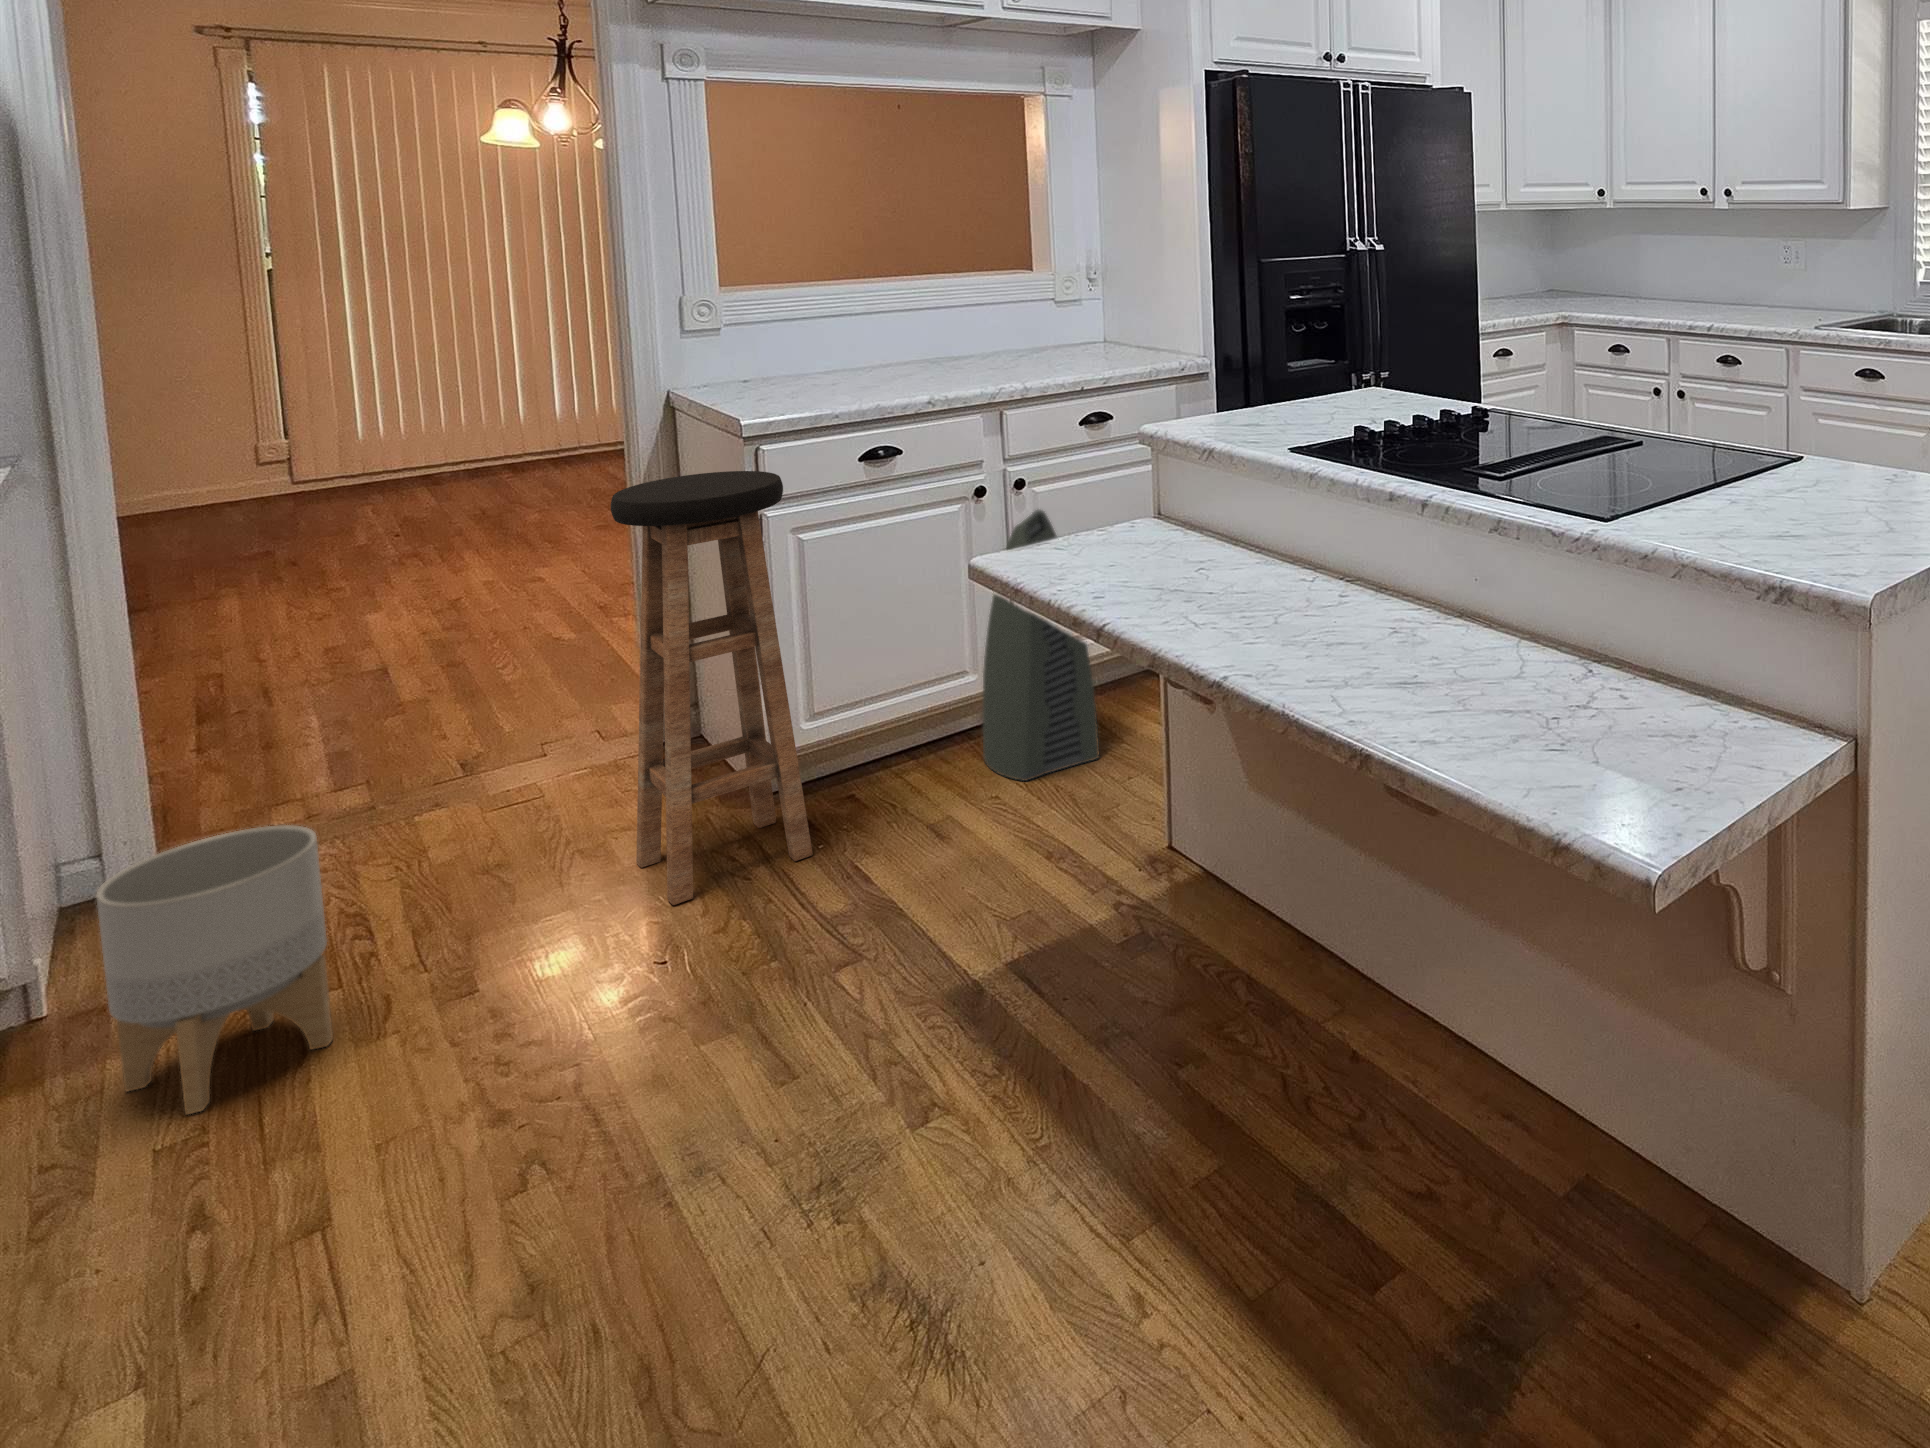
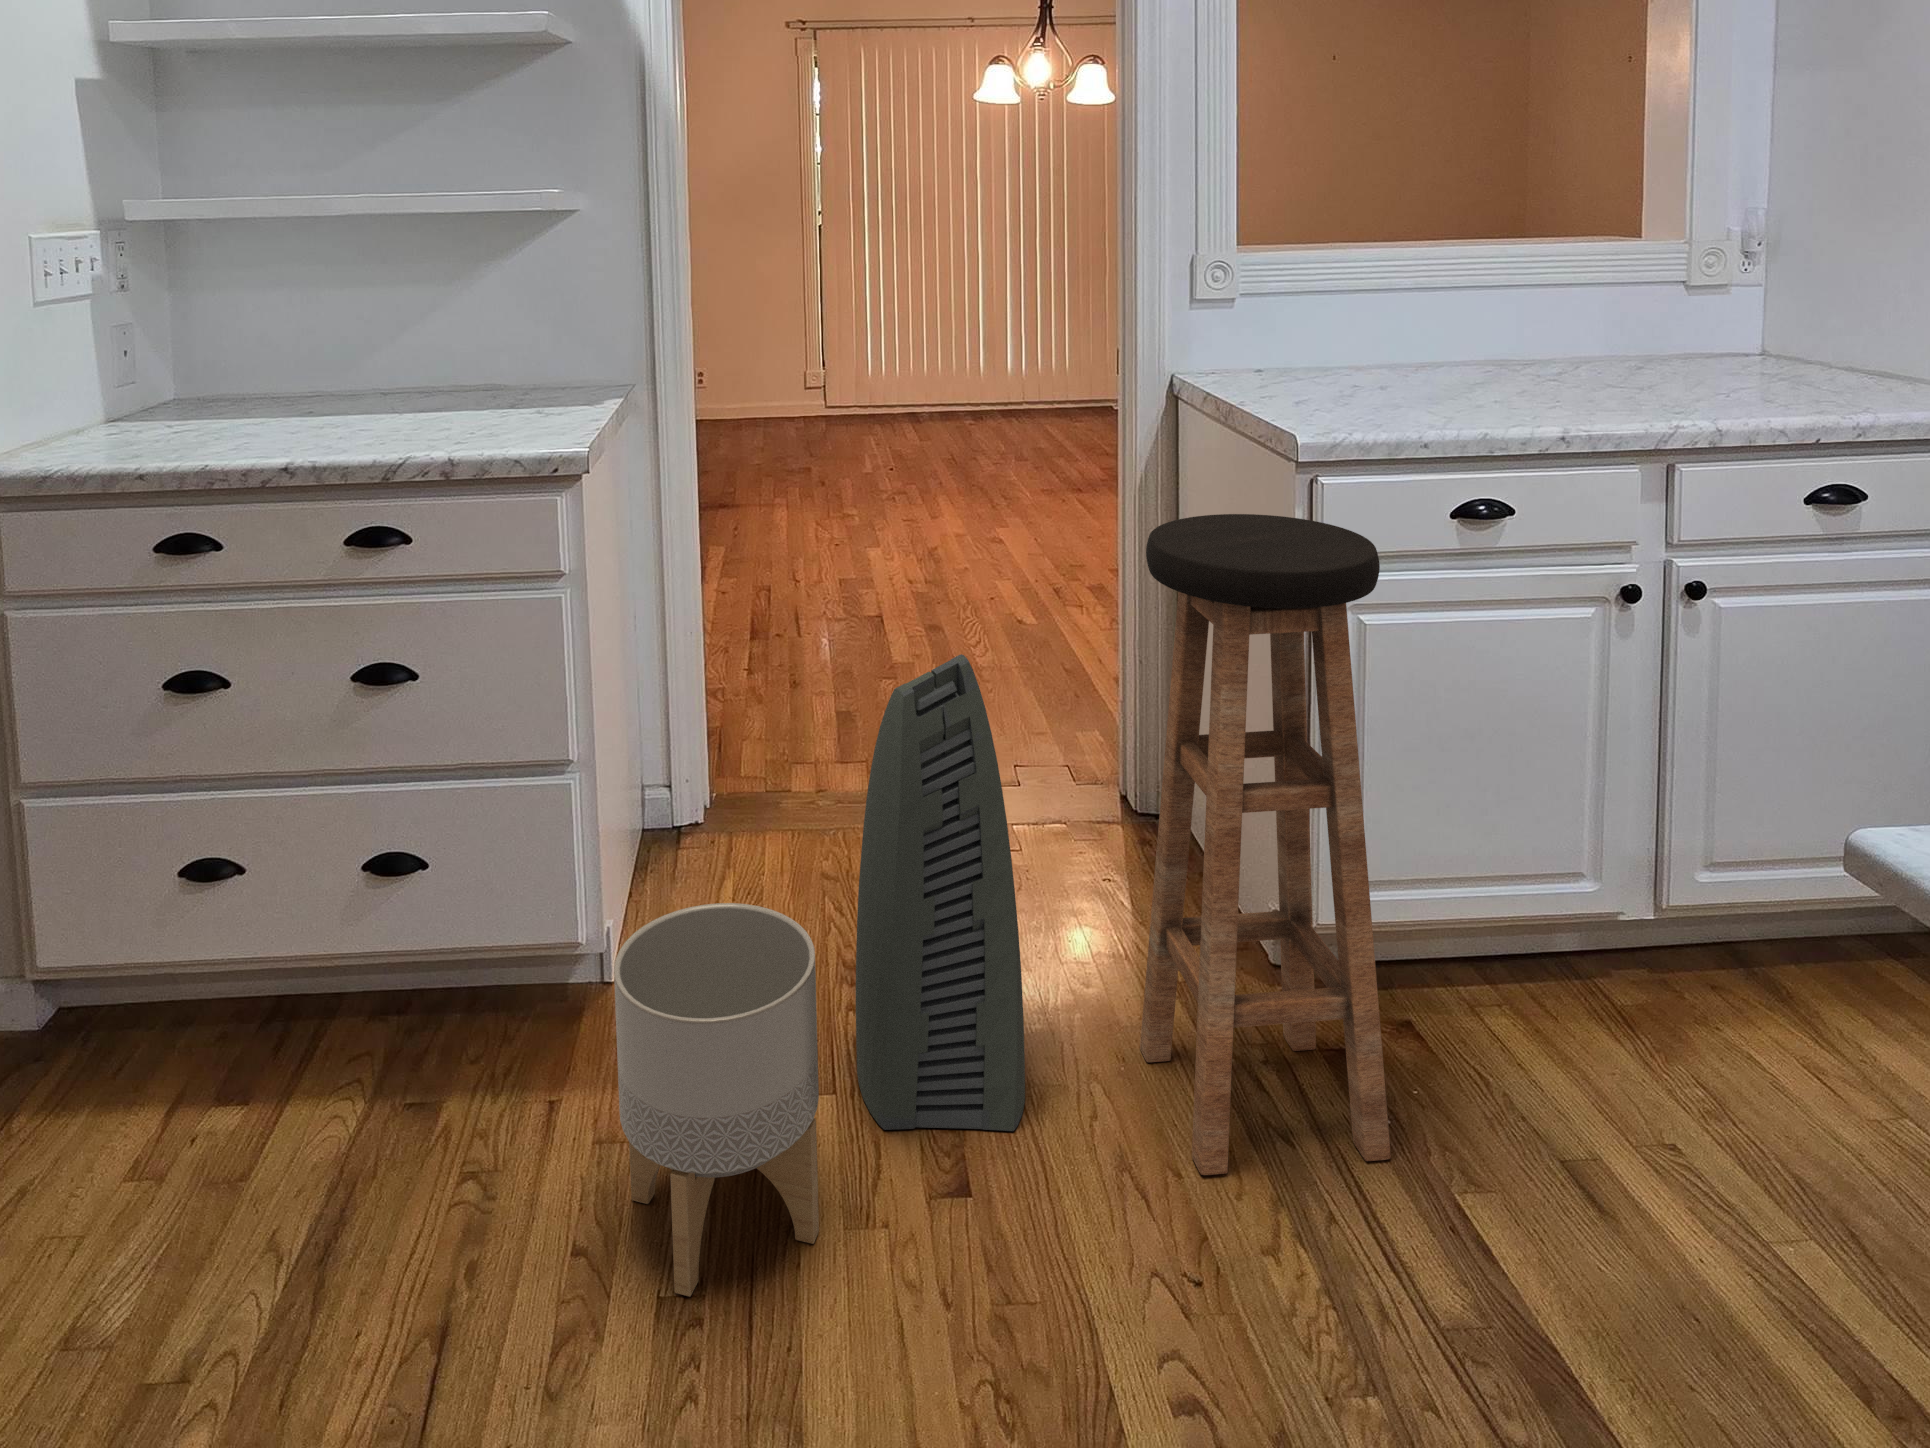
air purifier: present [982,510,1099,781] -> present [856,654,1025,1131]

